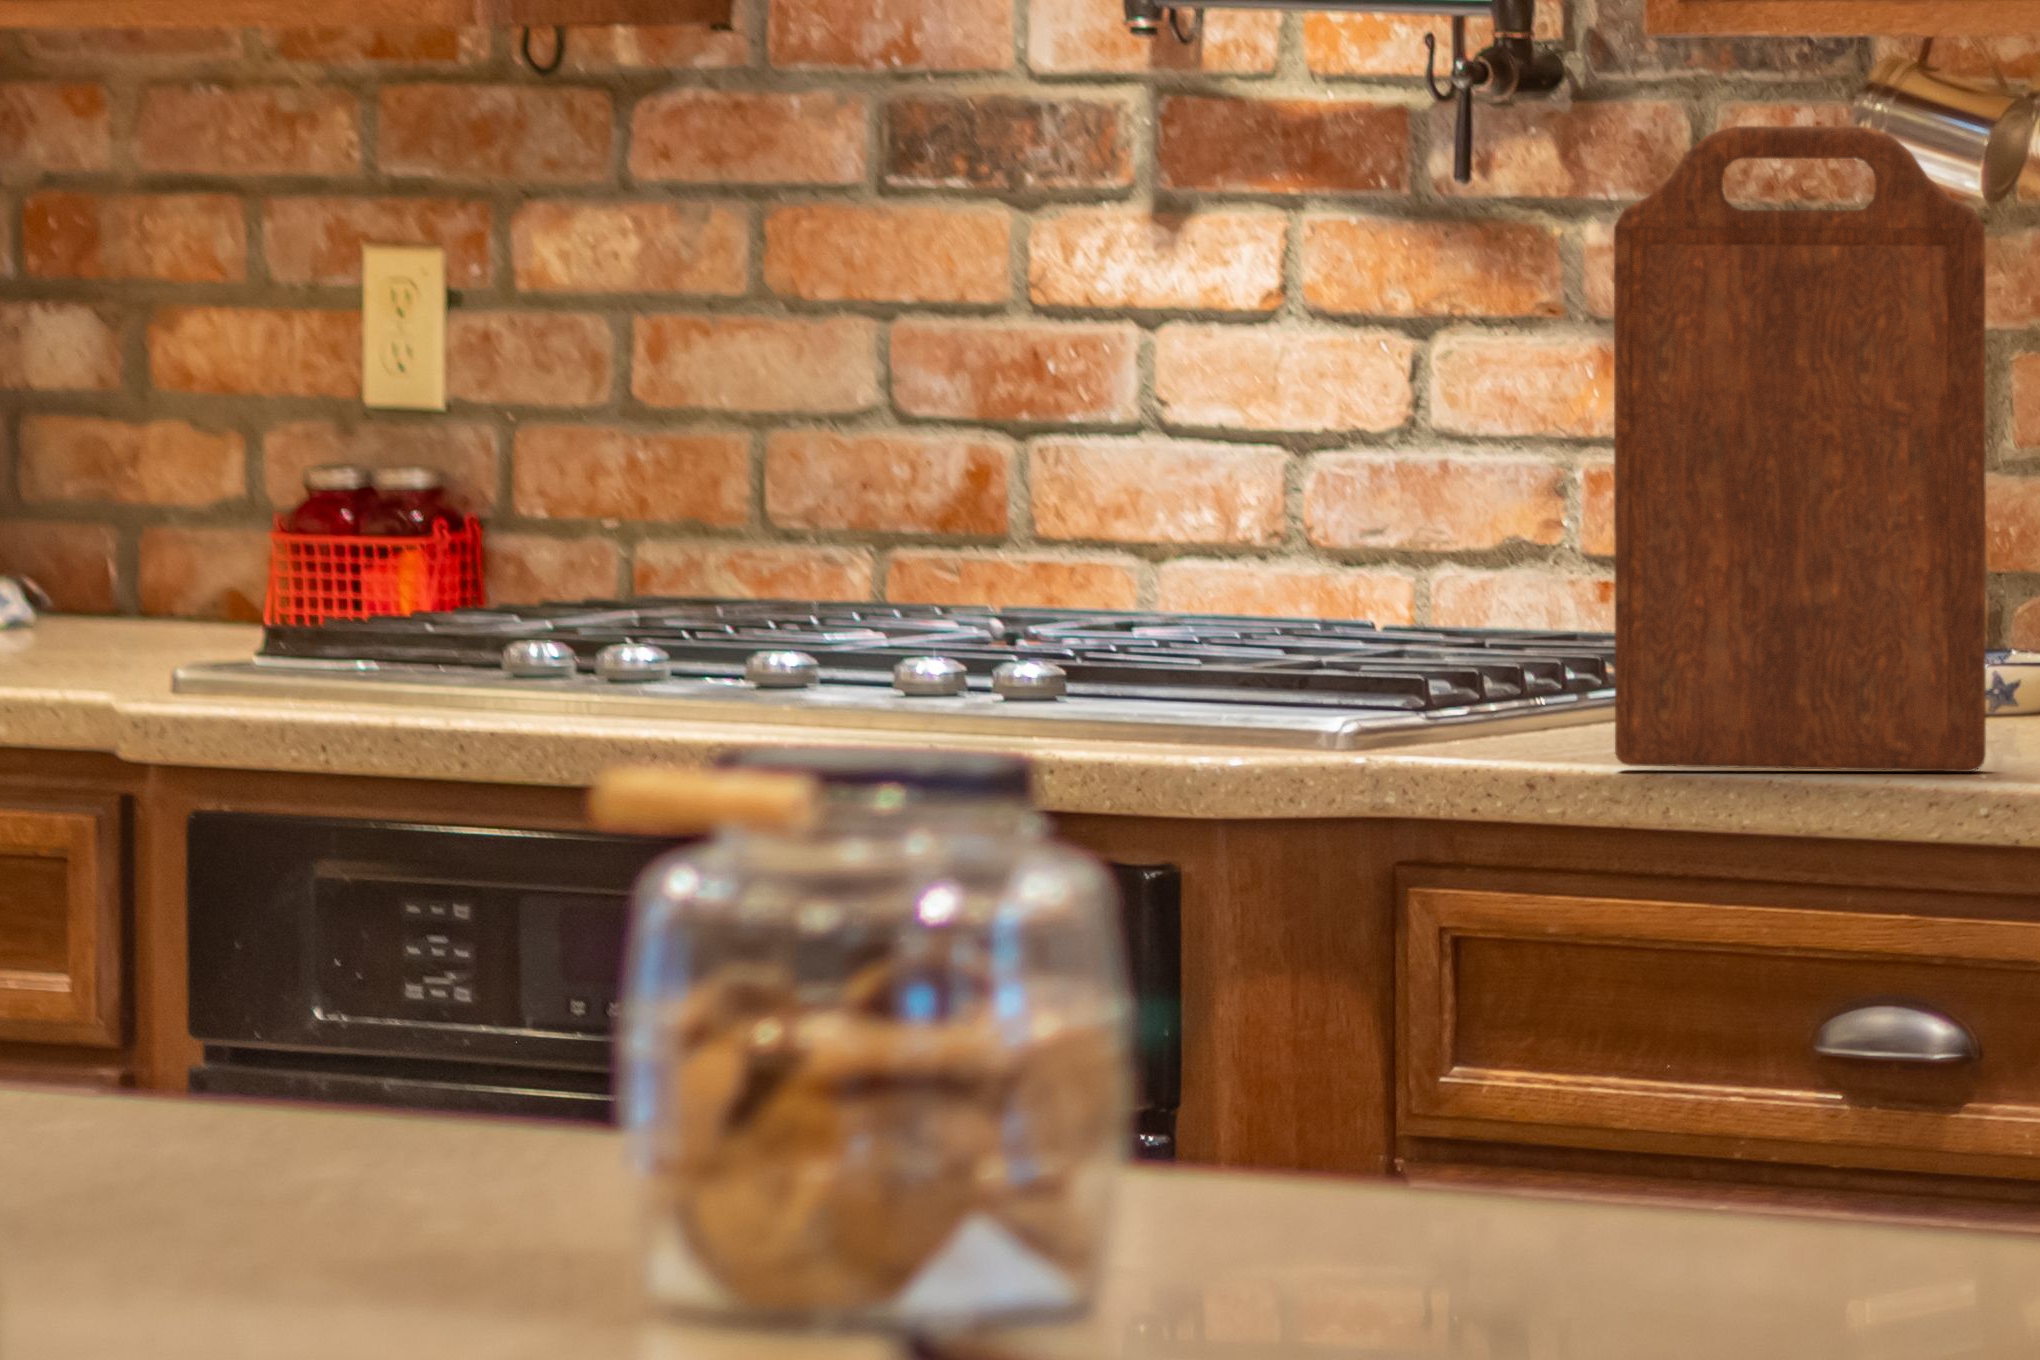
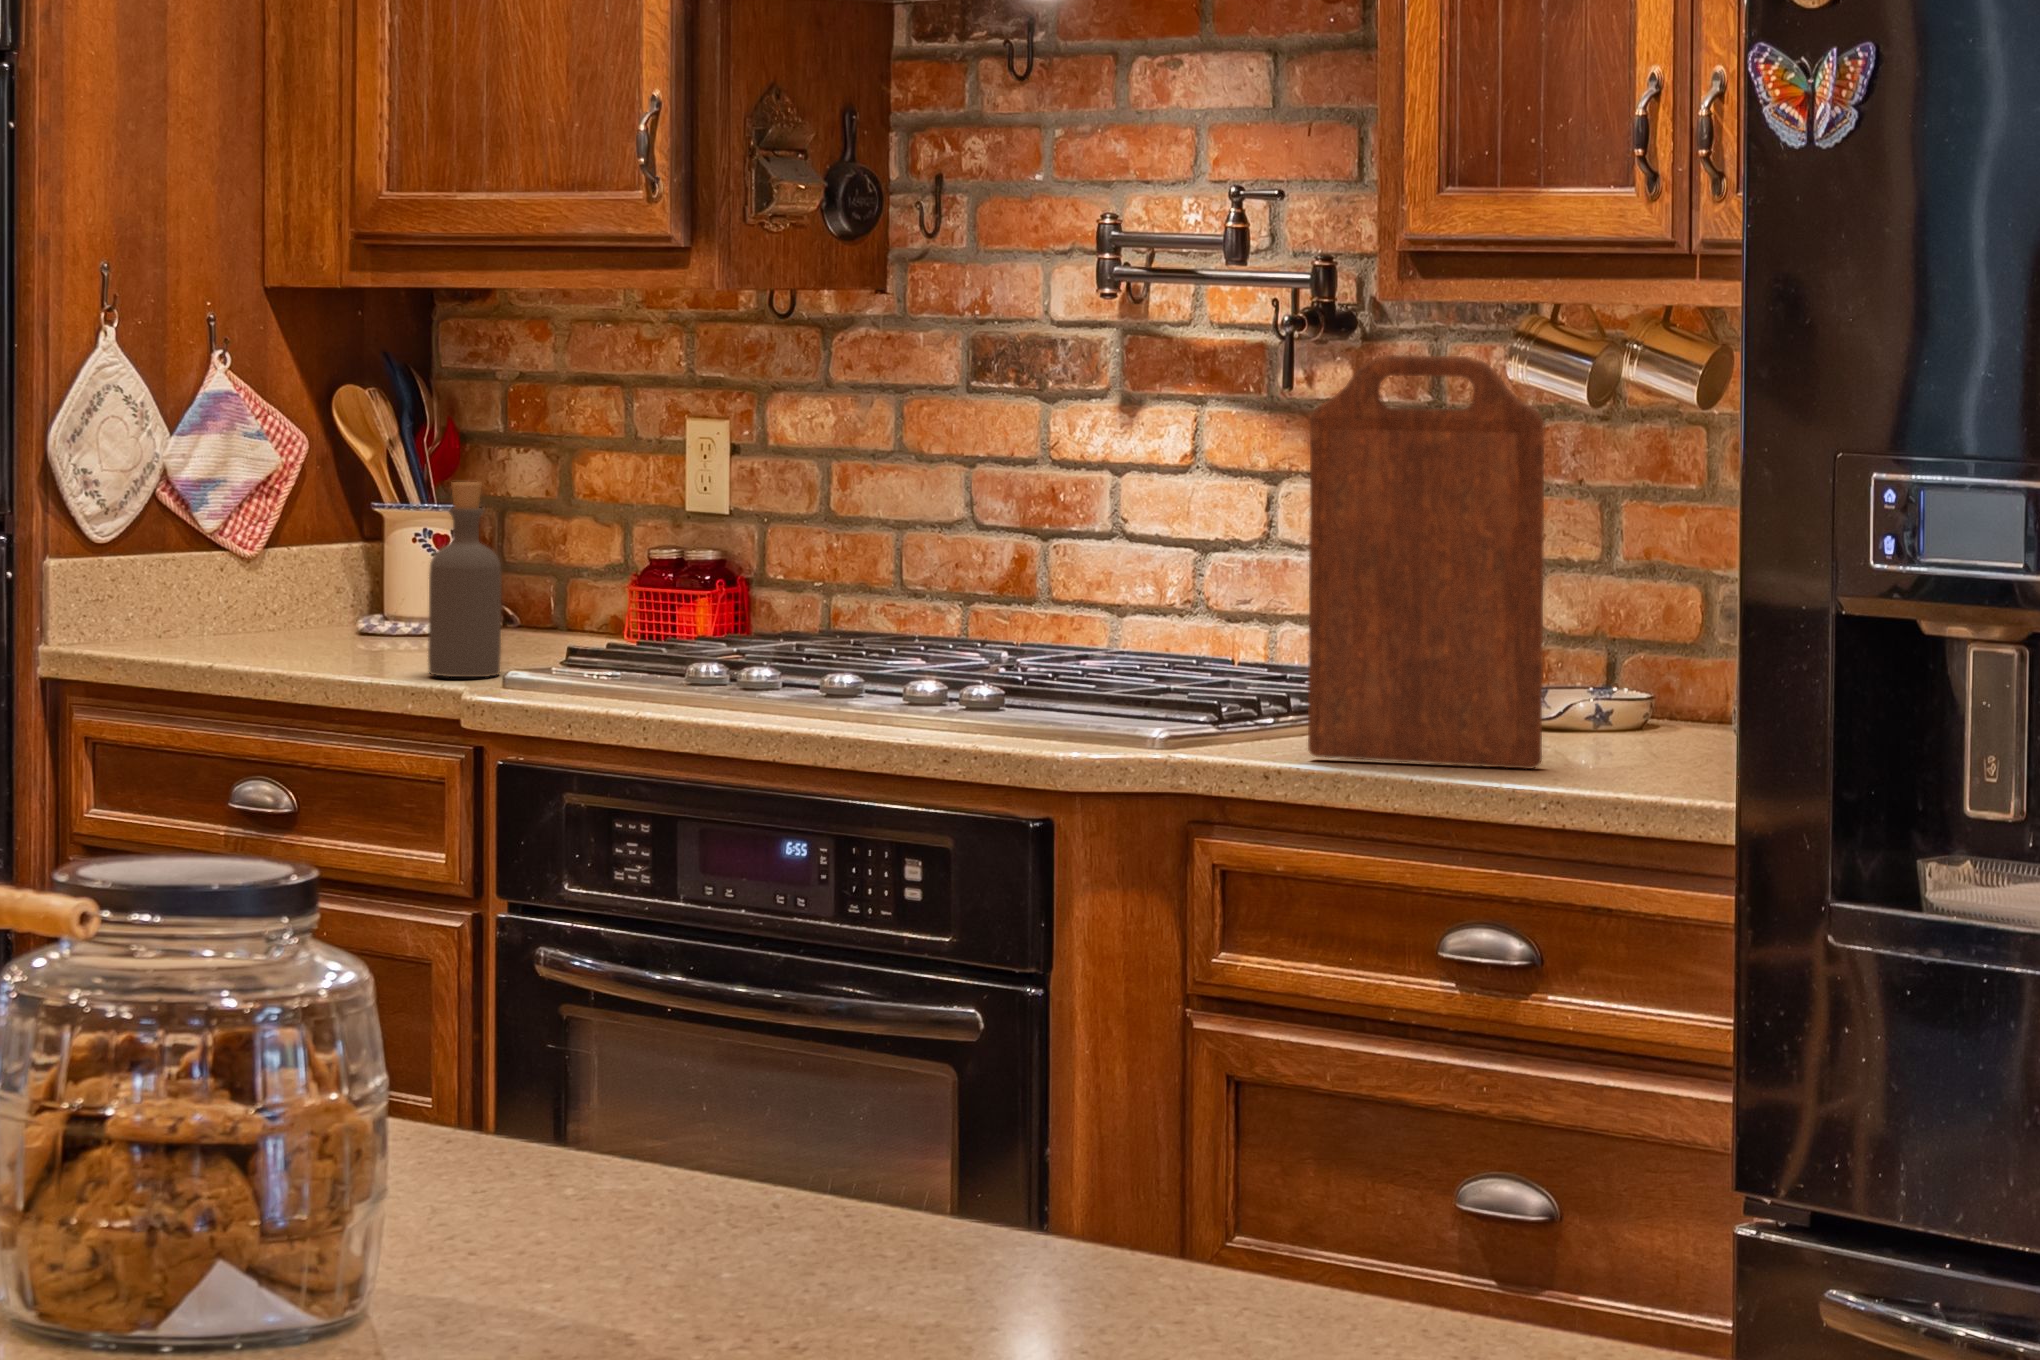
bottle: none [25,362,148,693] -> present [428,482,501,677]

